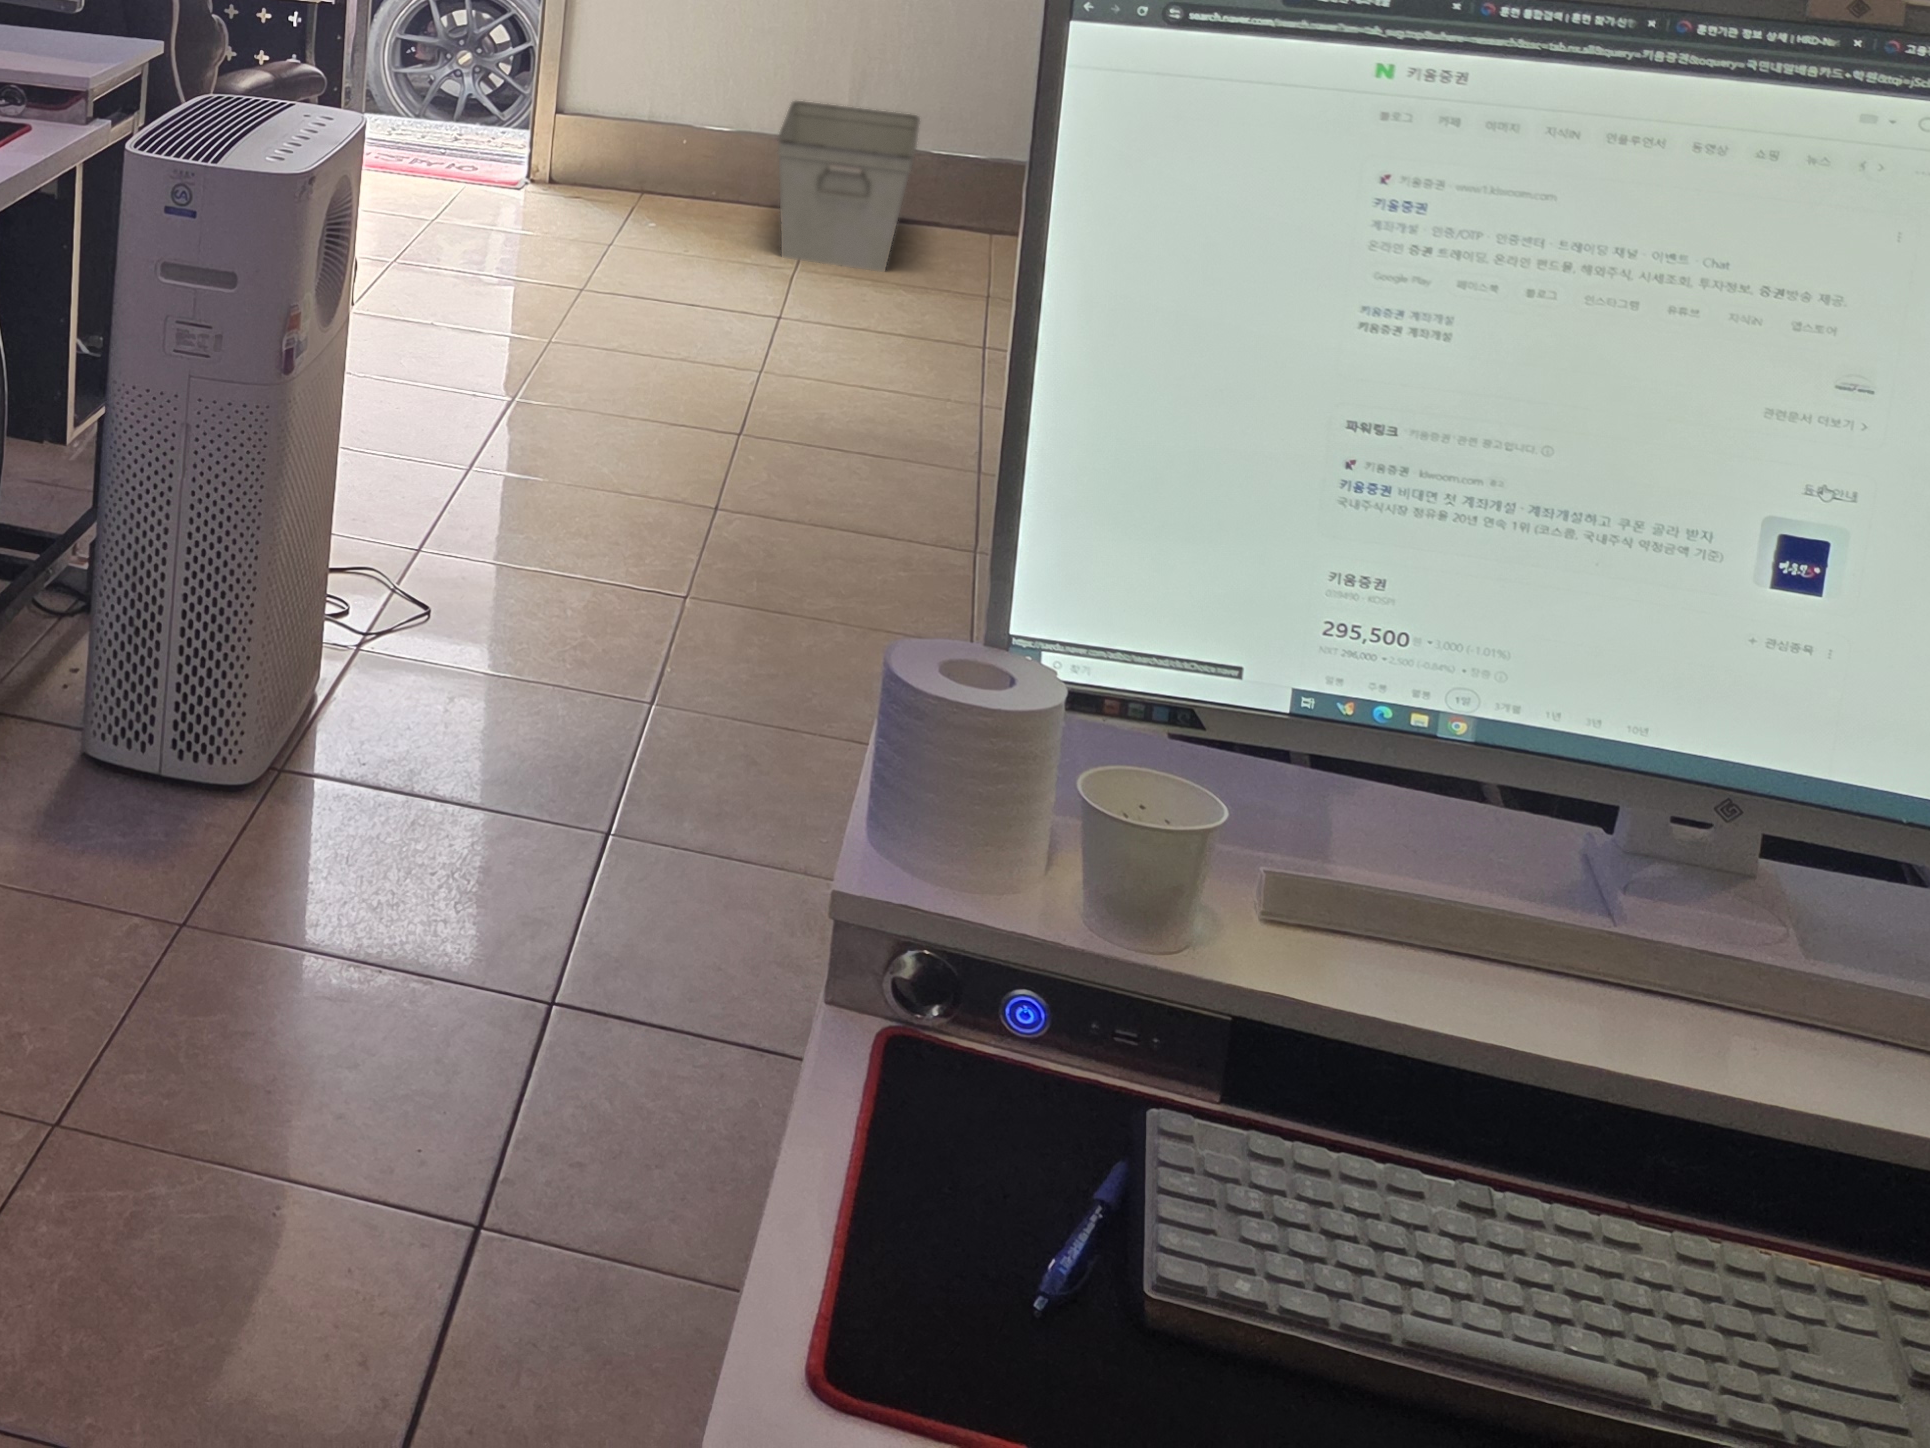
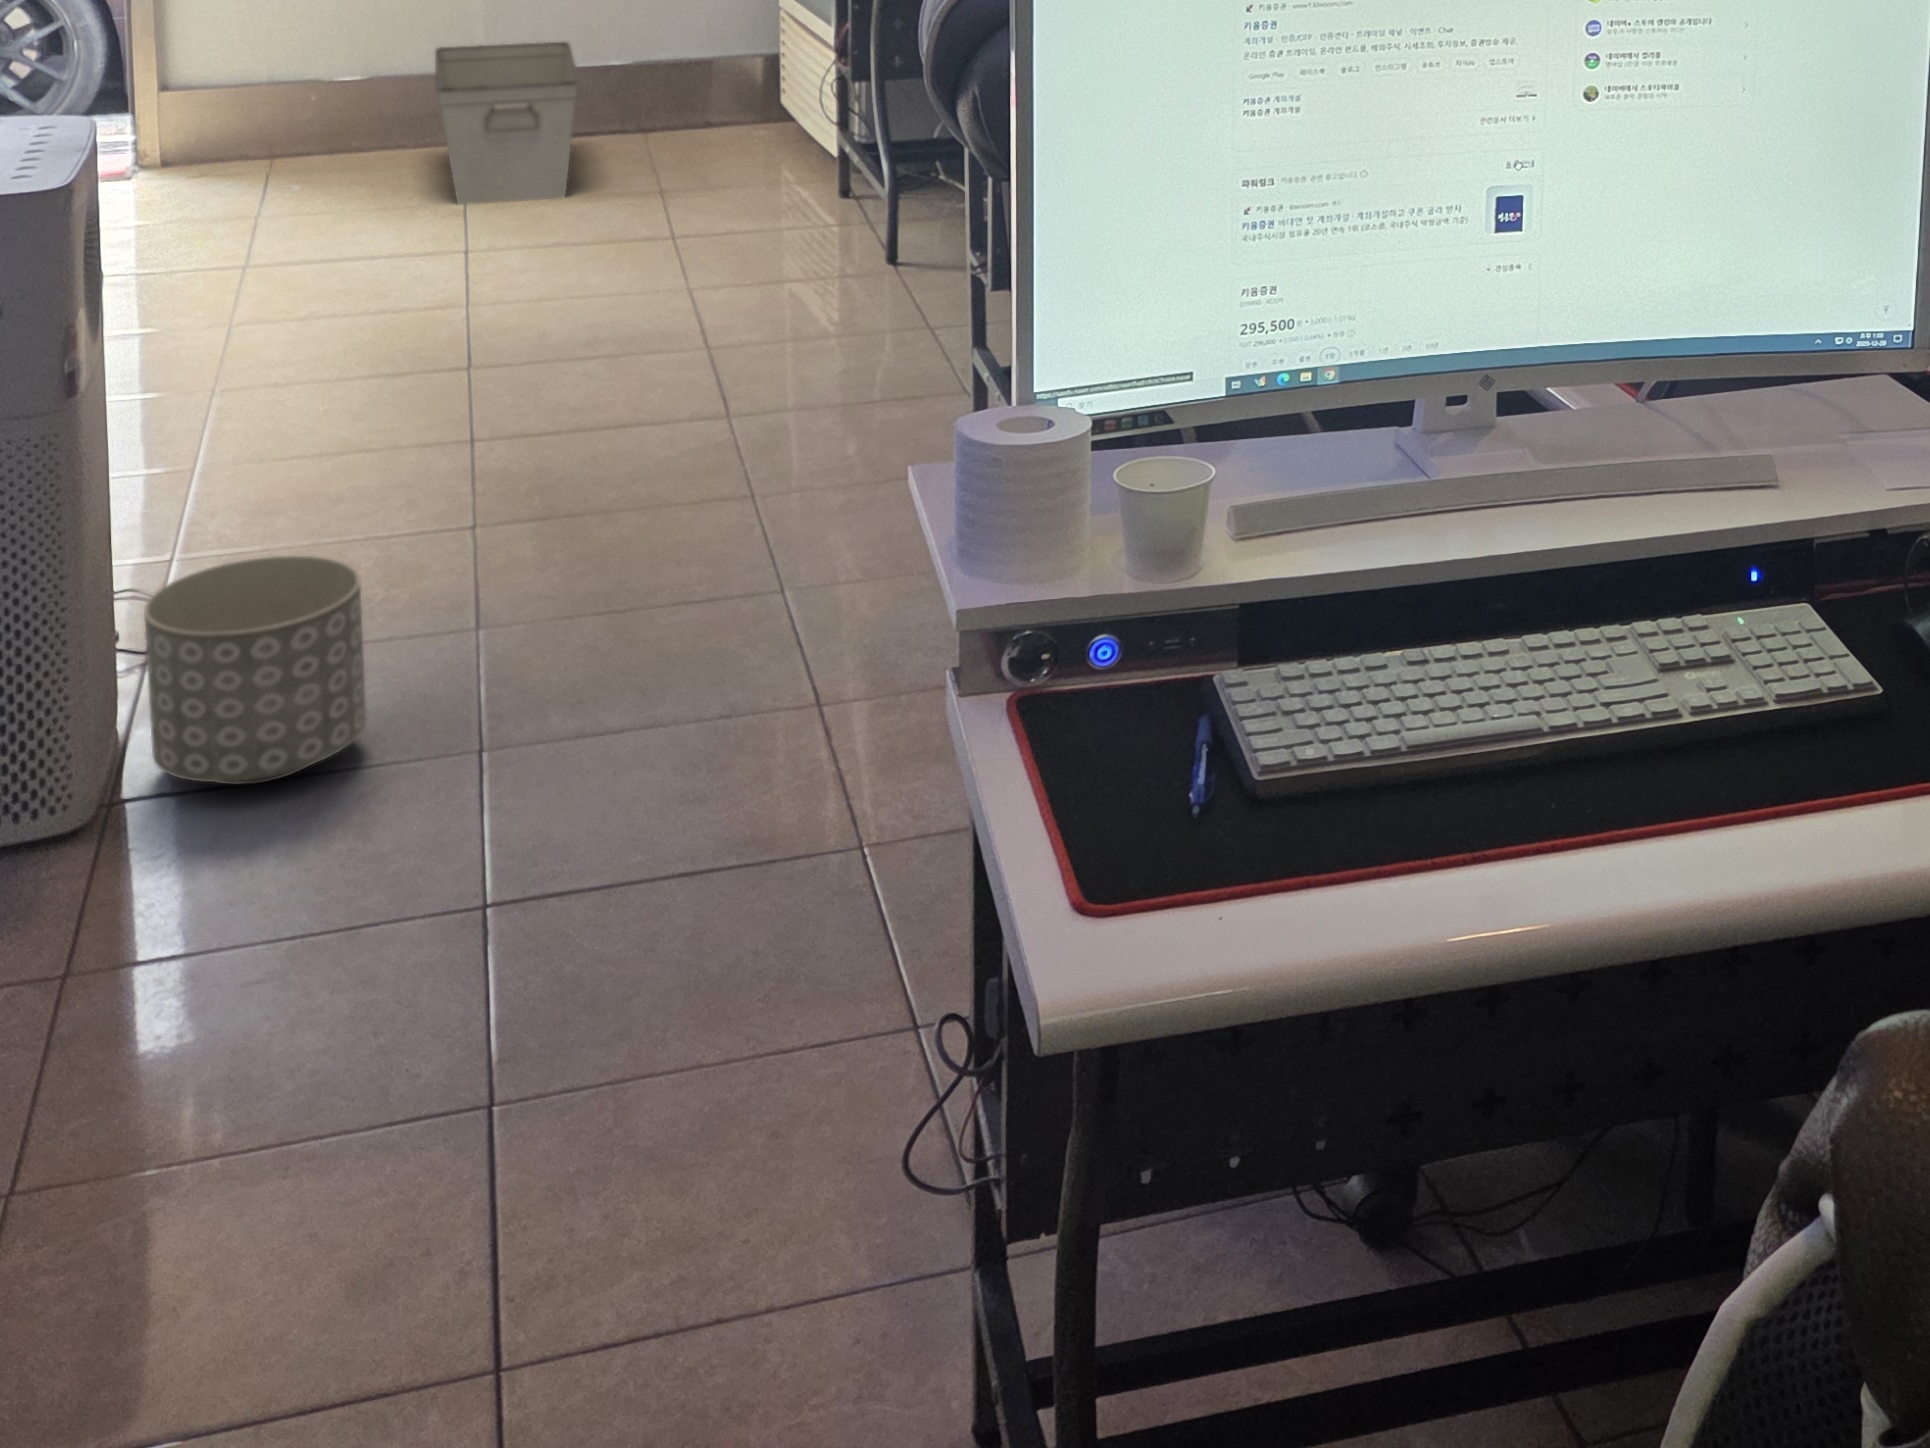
planter: none [325,549,525,773] -> present [144,556,366,784]

